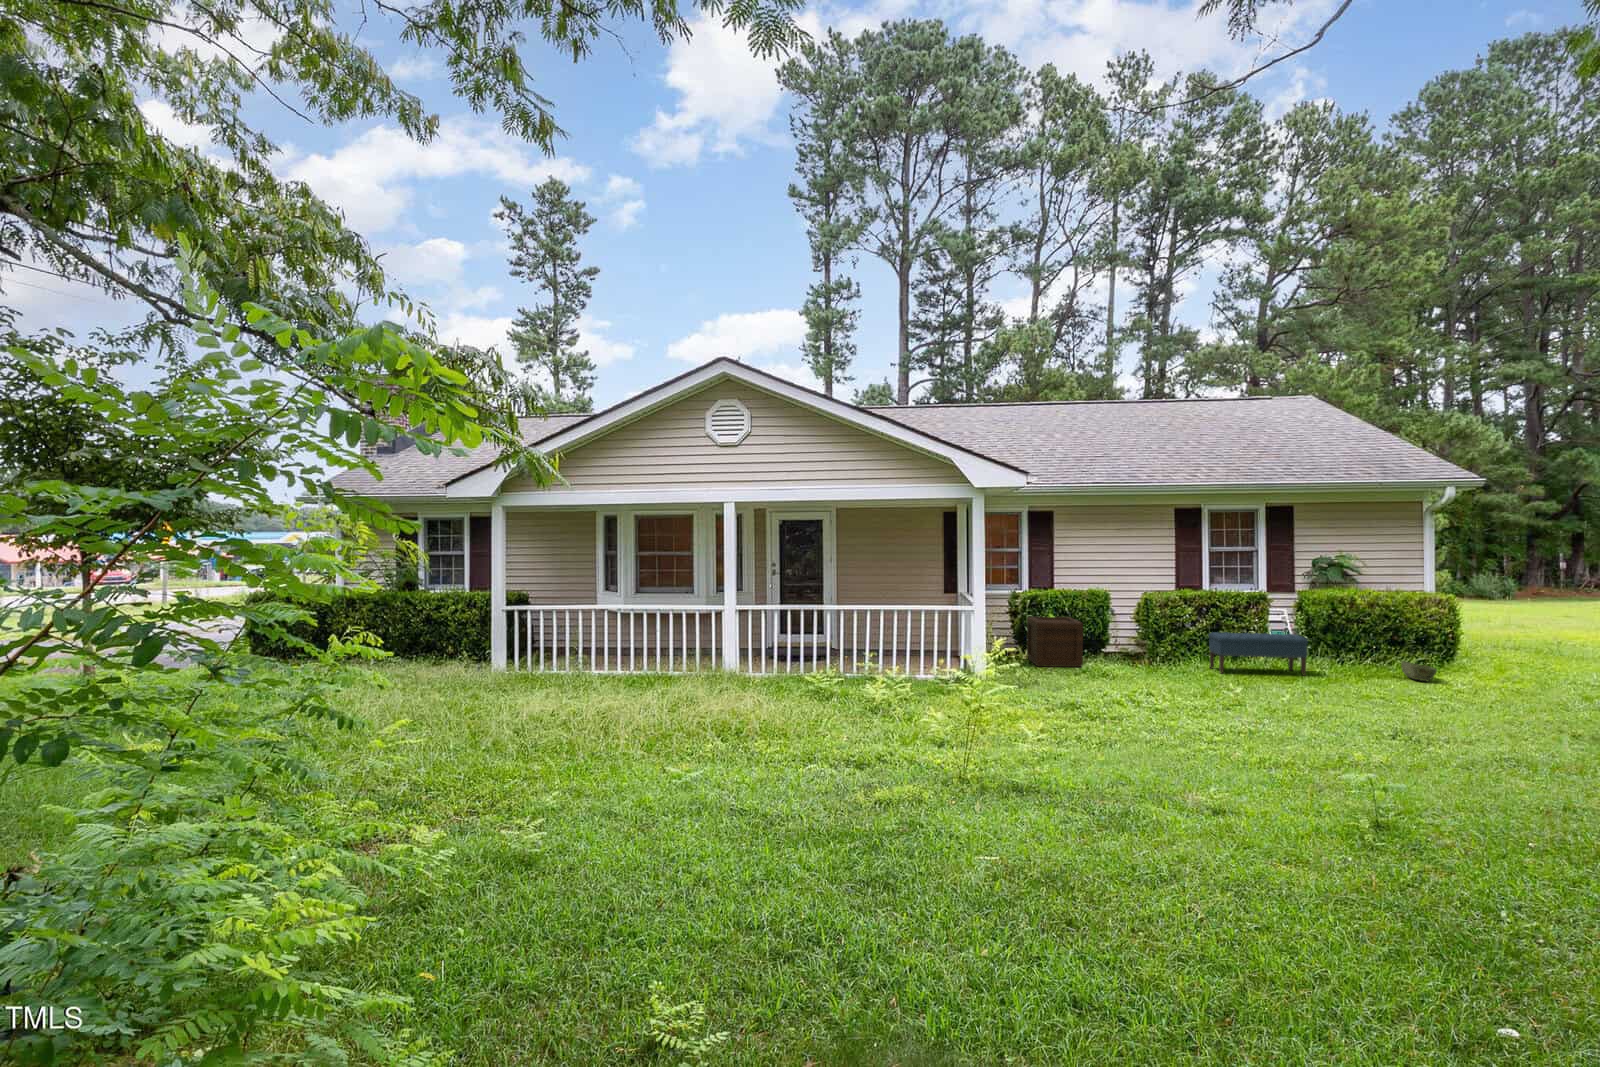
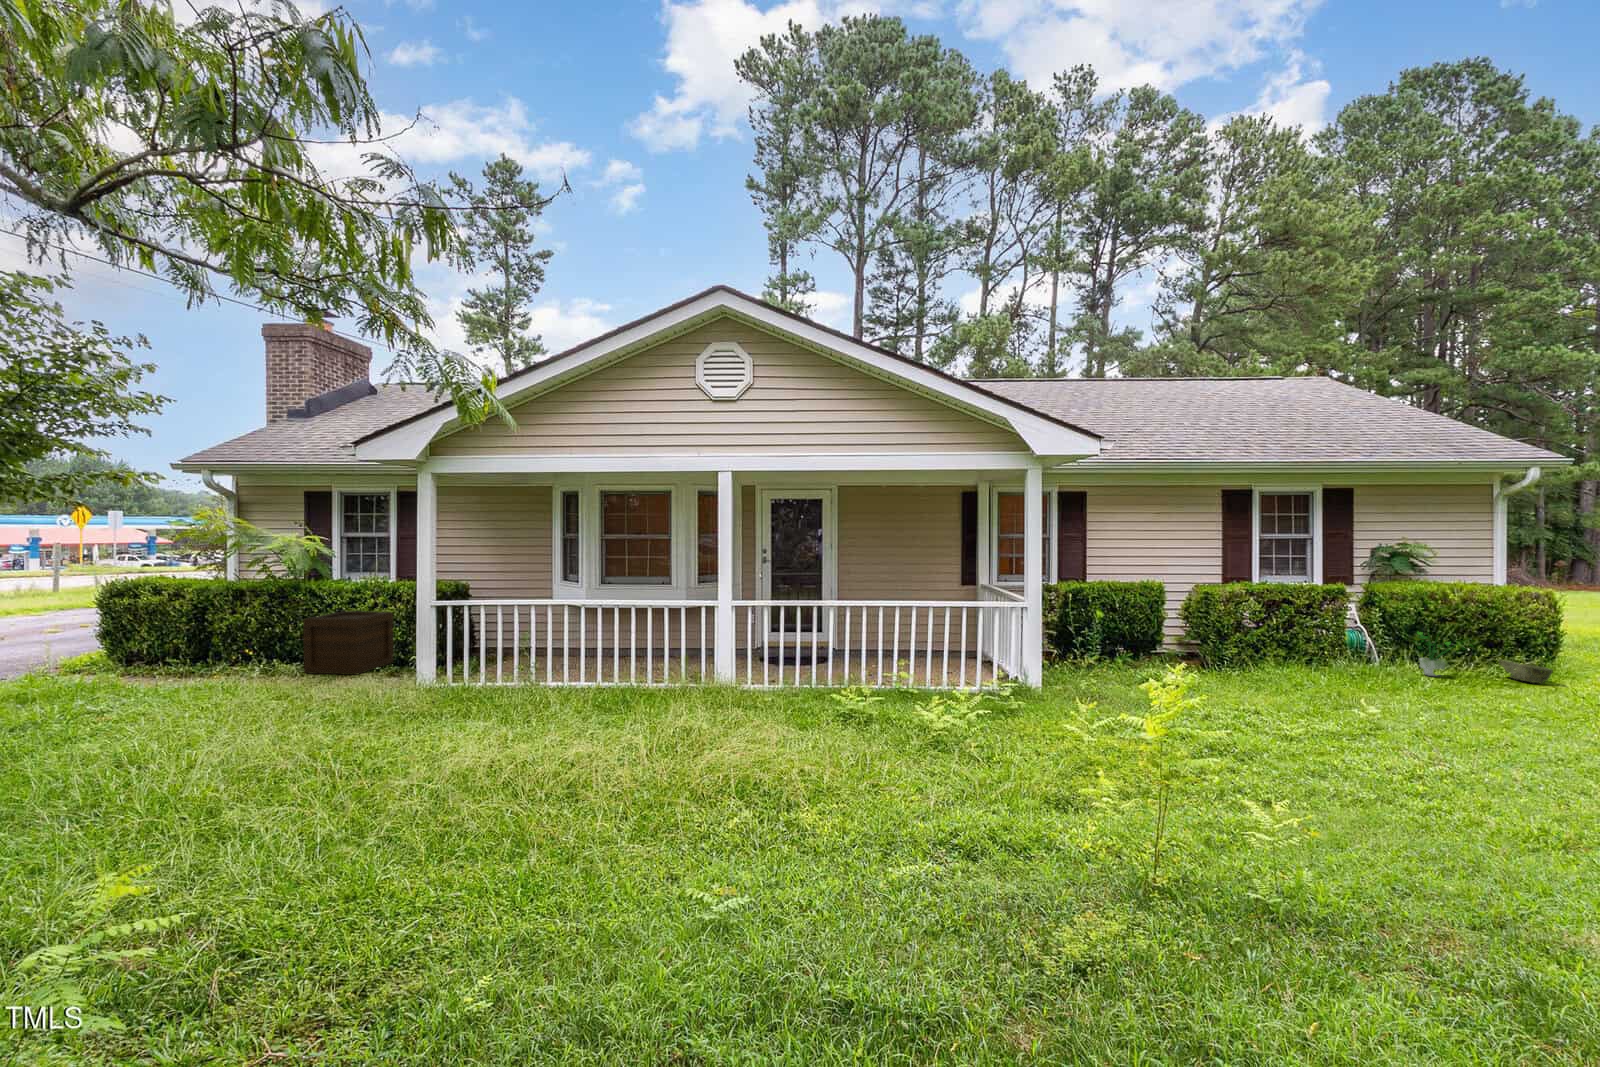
wooden crate: present [1027,617,1083,667] -> present [303,611,394,675]
potted plant: none [1320,627,1376,675] -> present [1418,632,1464,676]
bench: present [1208,632,1308,676] -> none [1282,628,1404,678]

